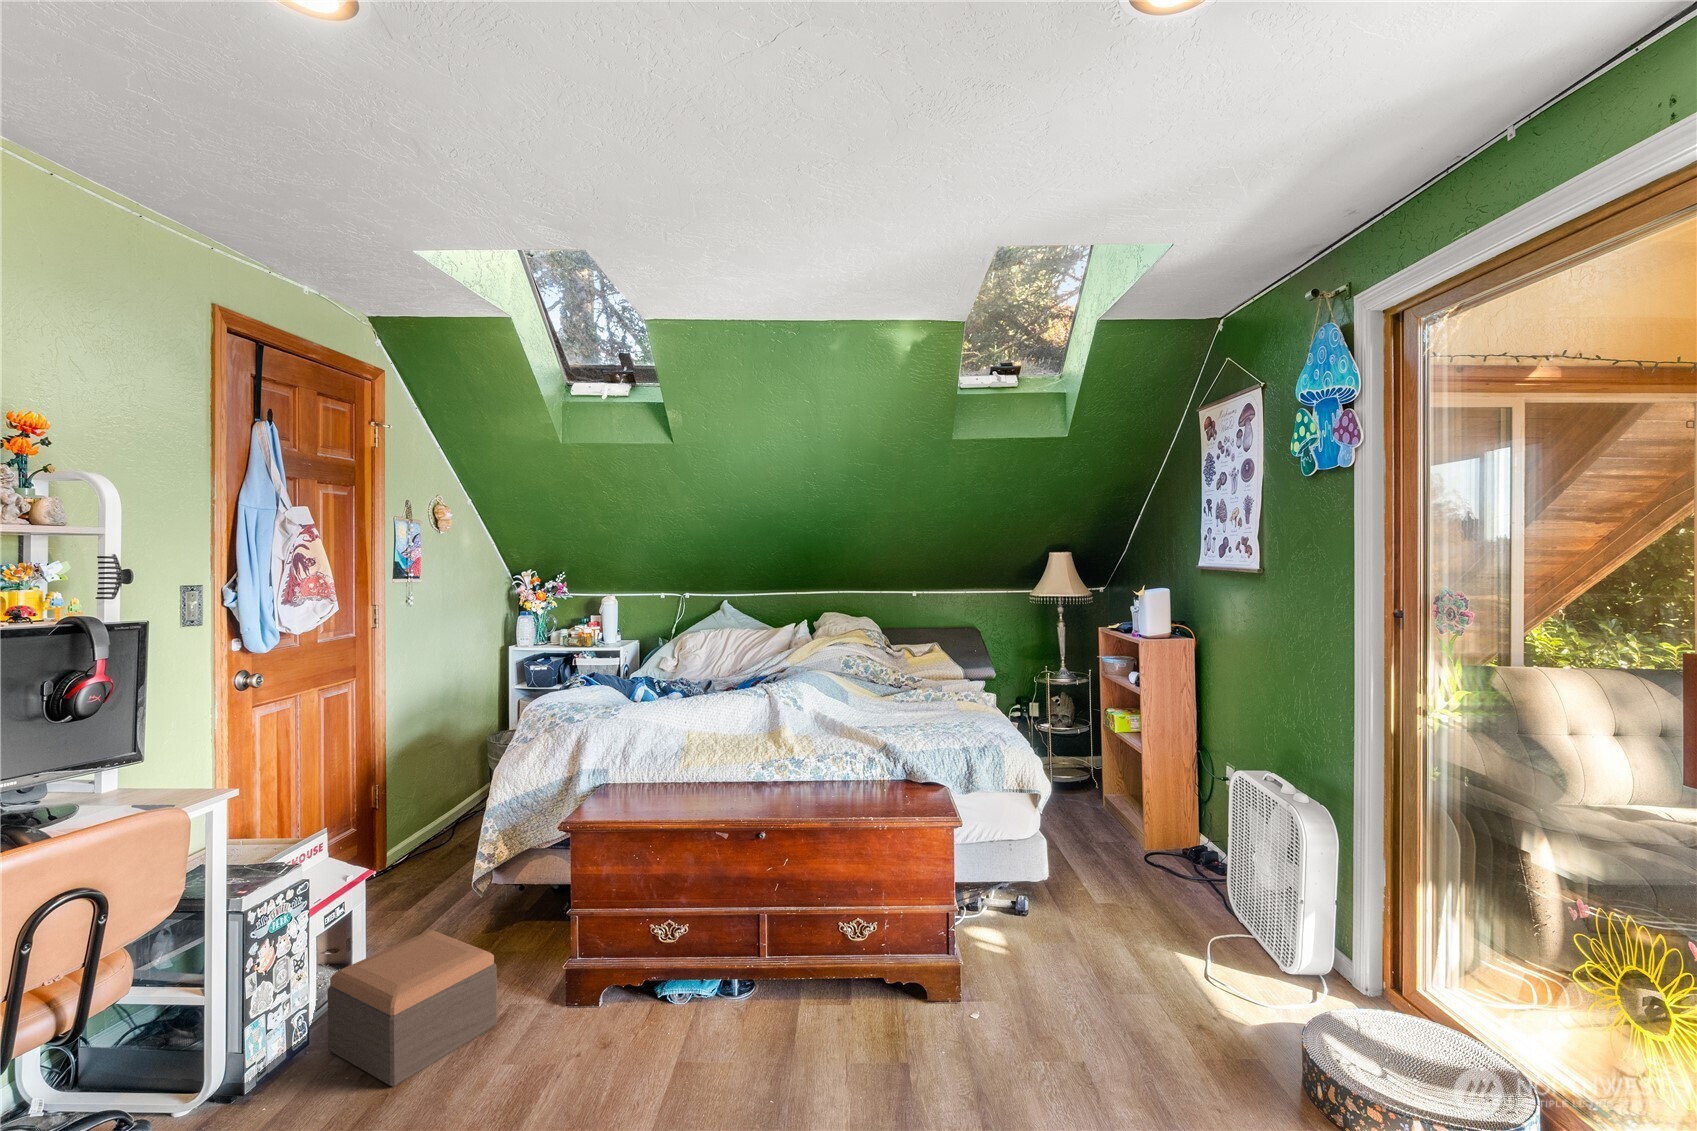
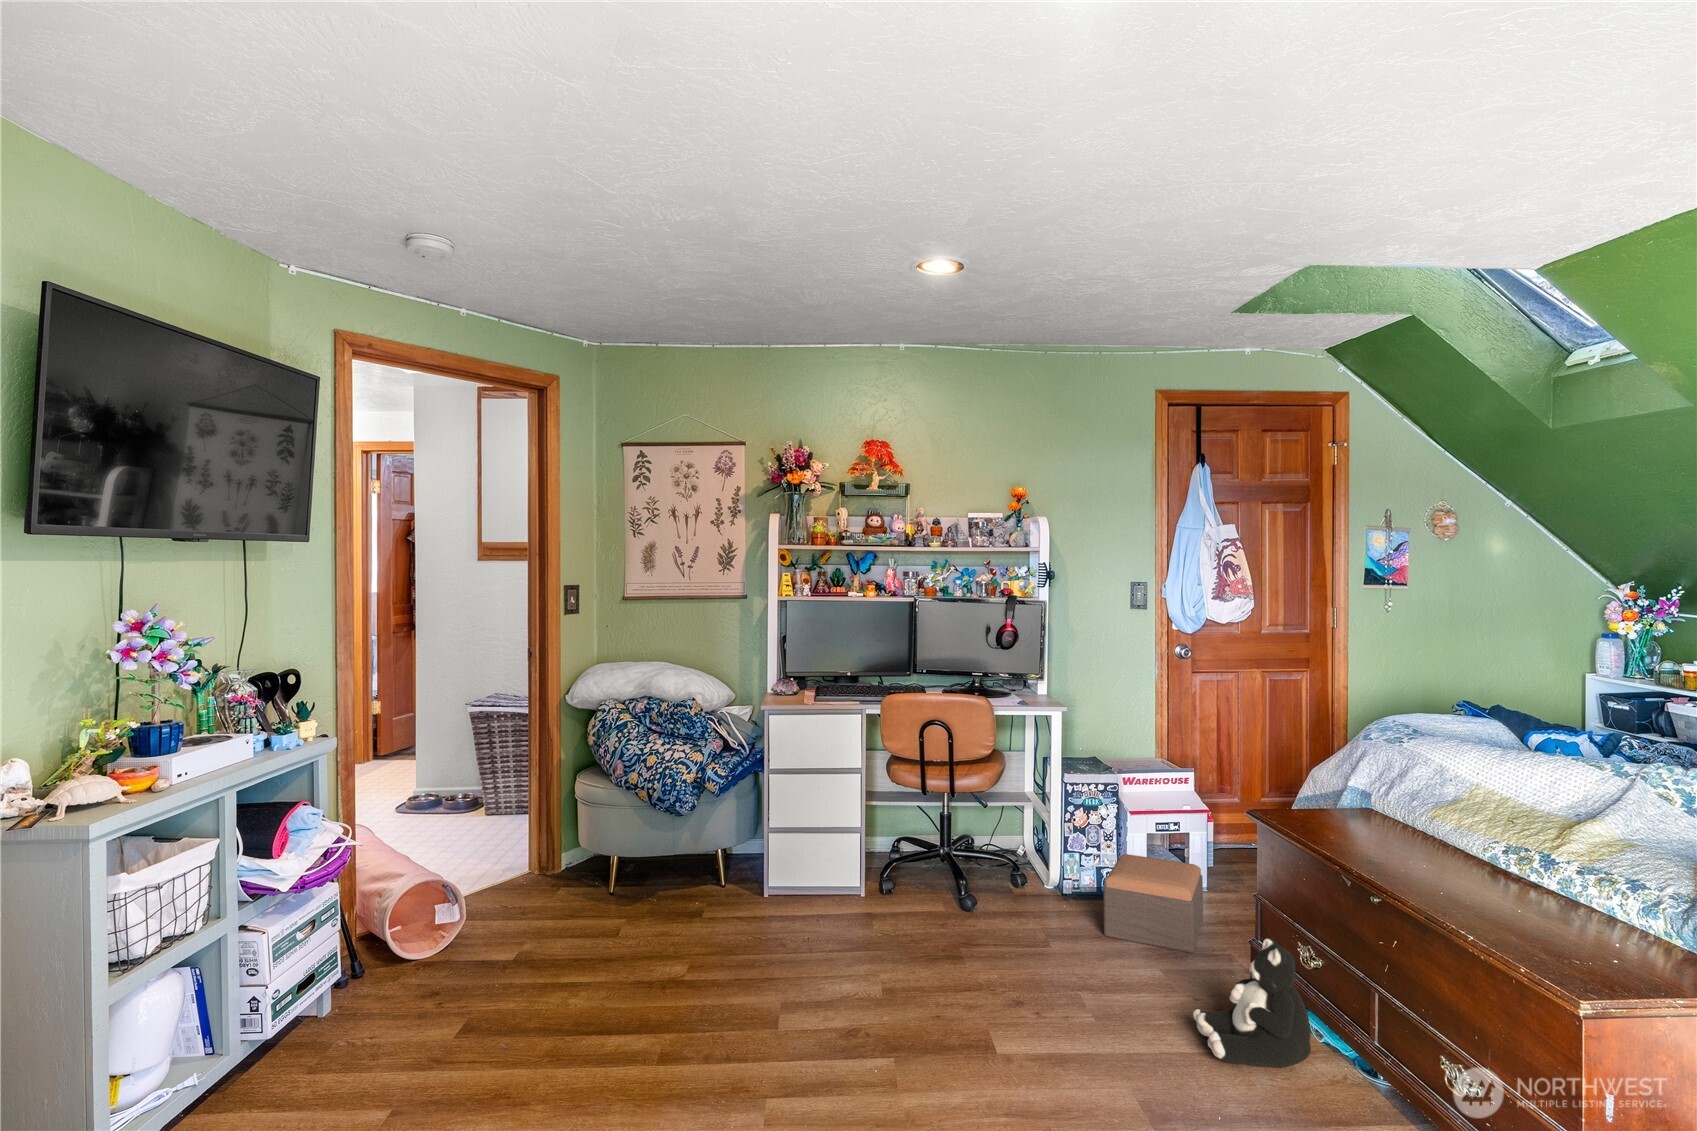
plush toy: none [649,922,741,1065] -> present [1193,938,1311,1068]

